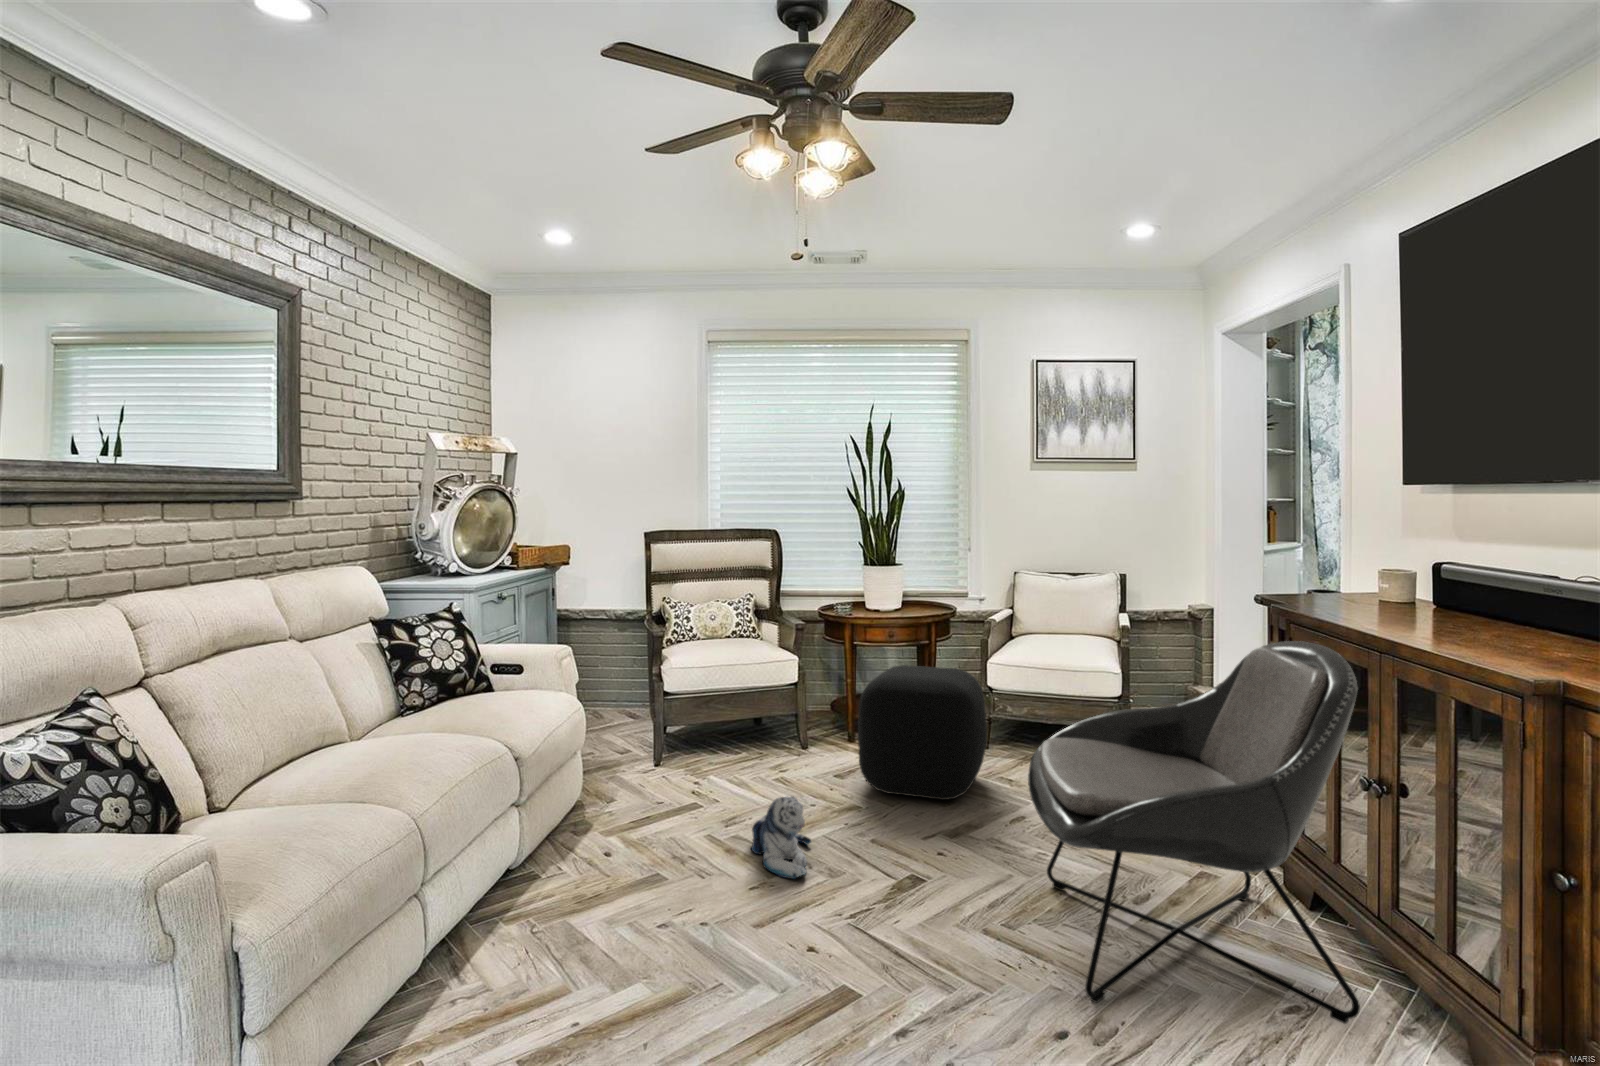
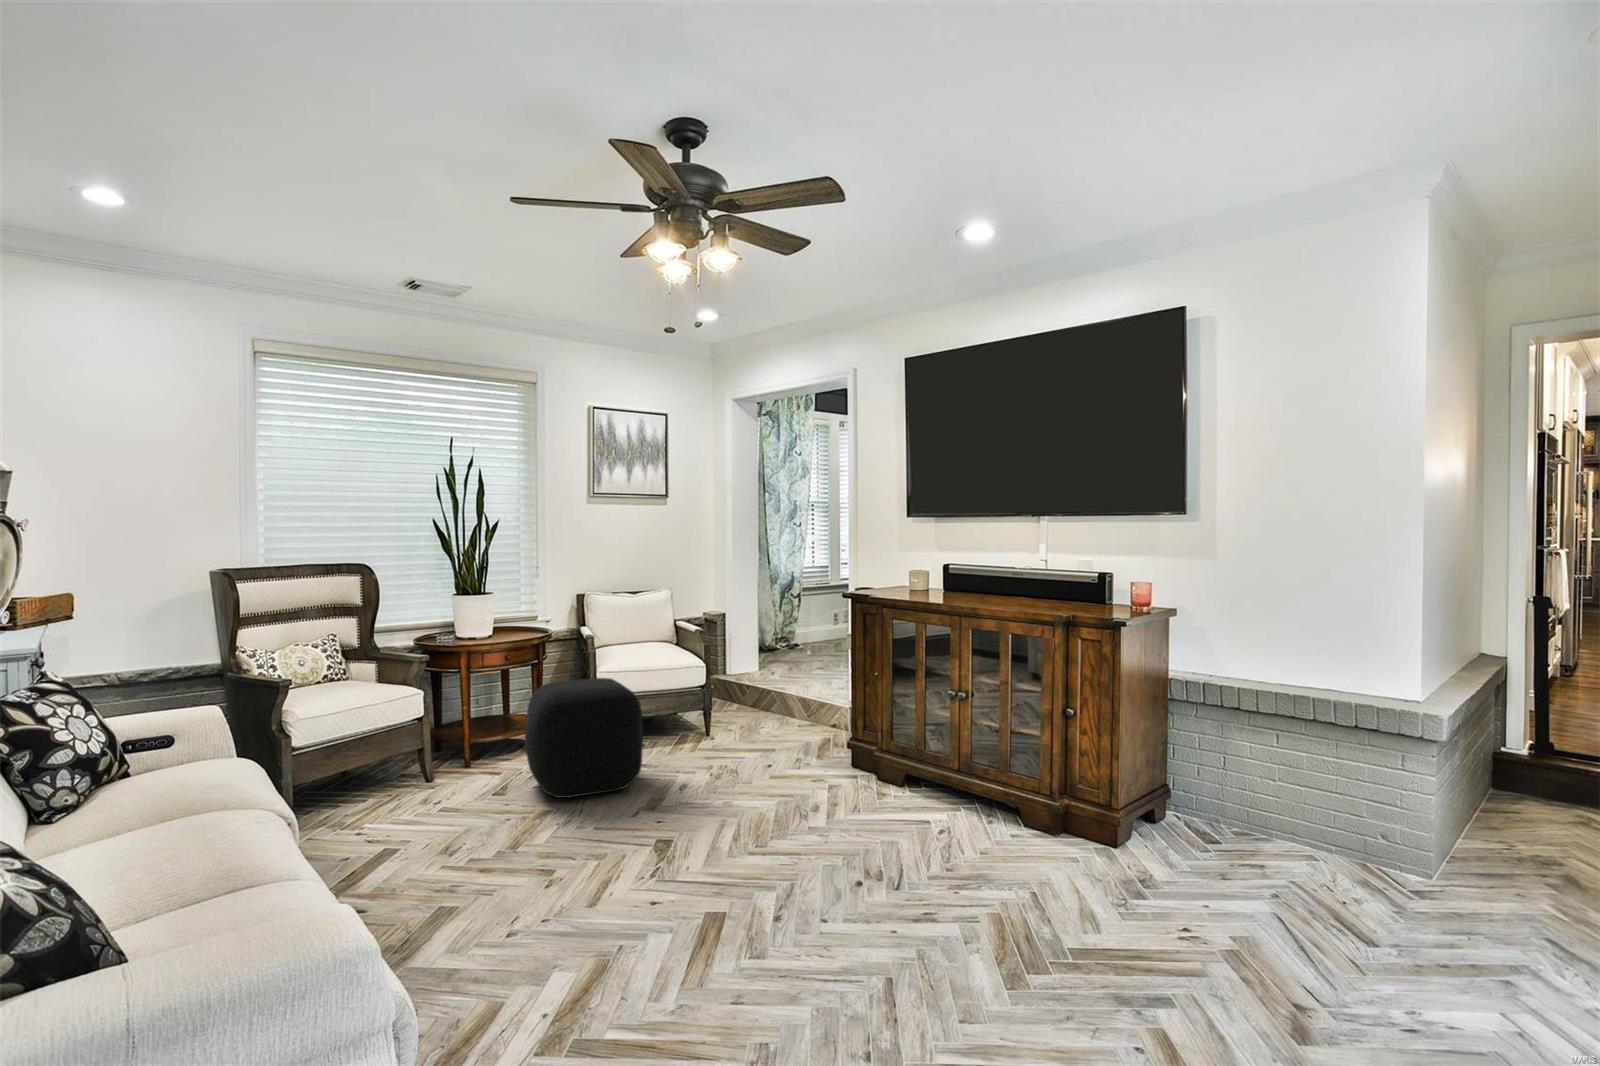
lounge chair: present [1028,641,1360,1024] -> none [745,618,966,864]
plush toy: present [751,797,811,879] -> none [502,804,591,875]

